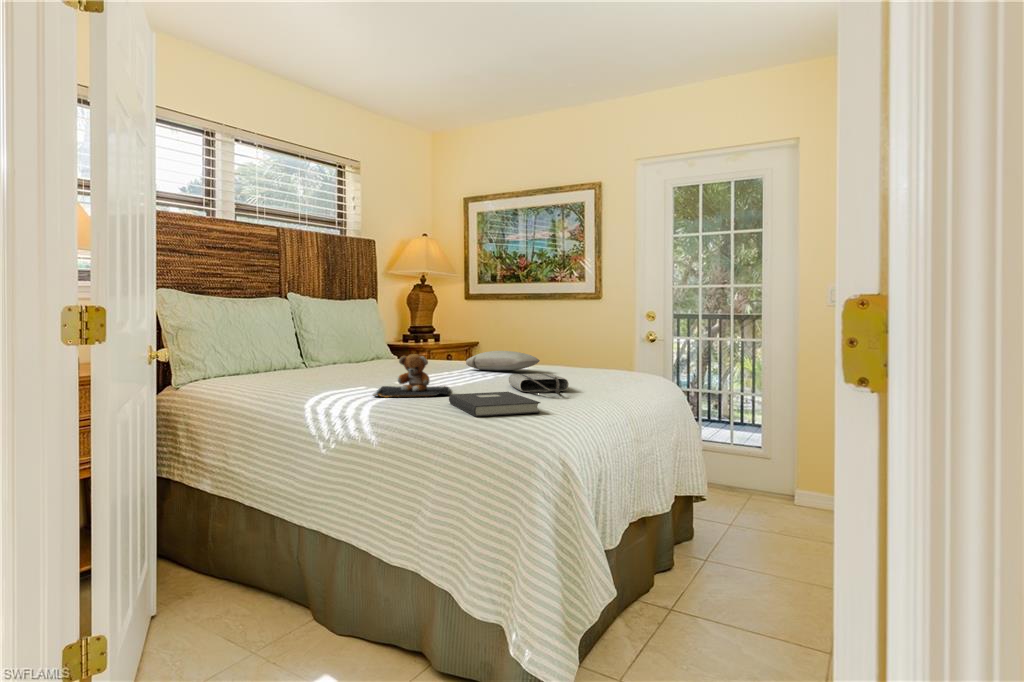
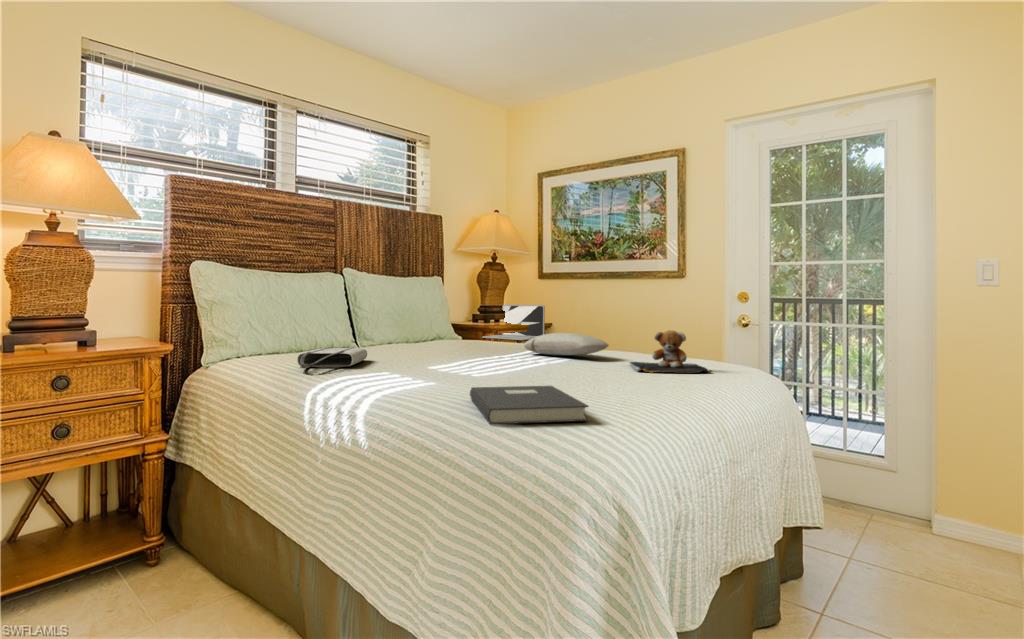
laptop: none [416,324,476,358] -> present [483,305,545,340]
teddy bear: present [373,354,450,397] -> present [630,330,710,372]
tote bag: present [509,373,569,393] -> present [297,348,367,368]

